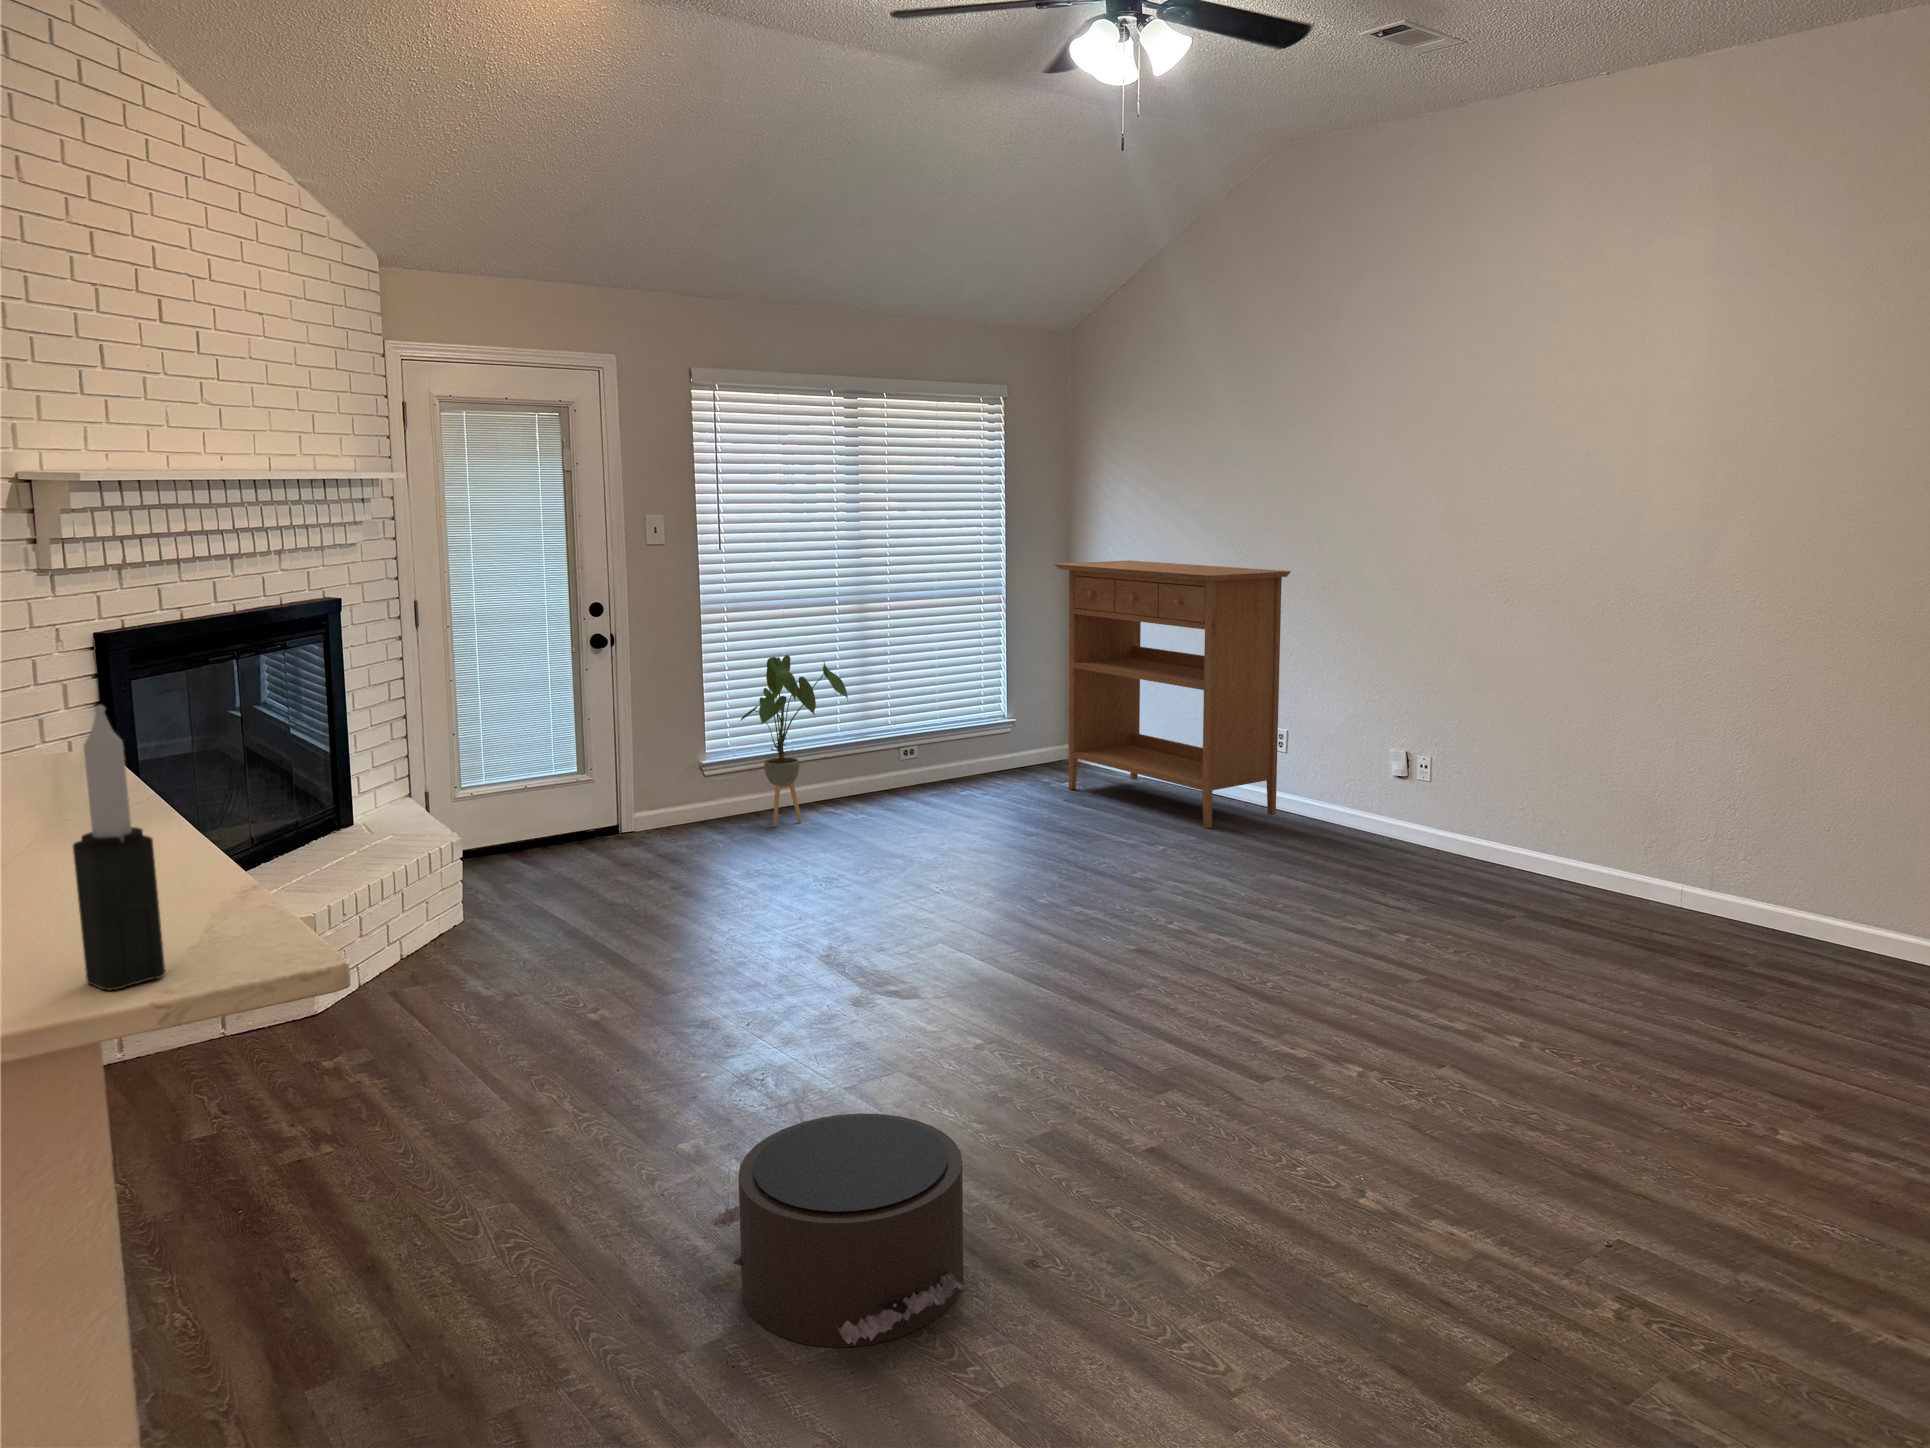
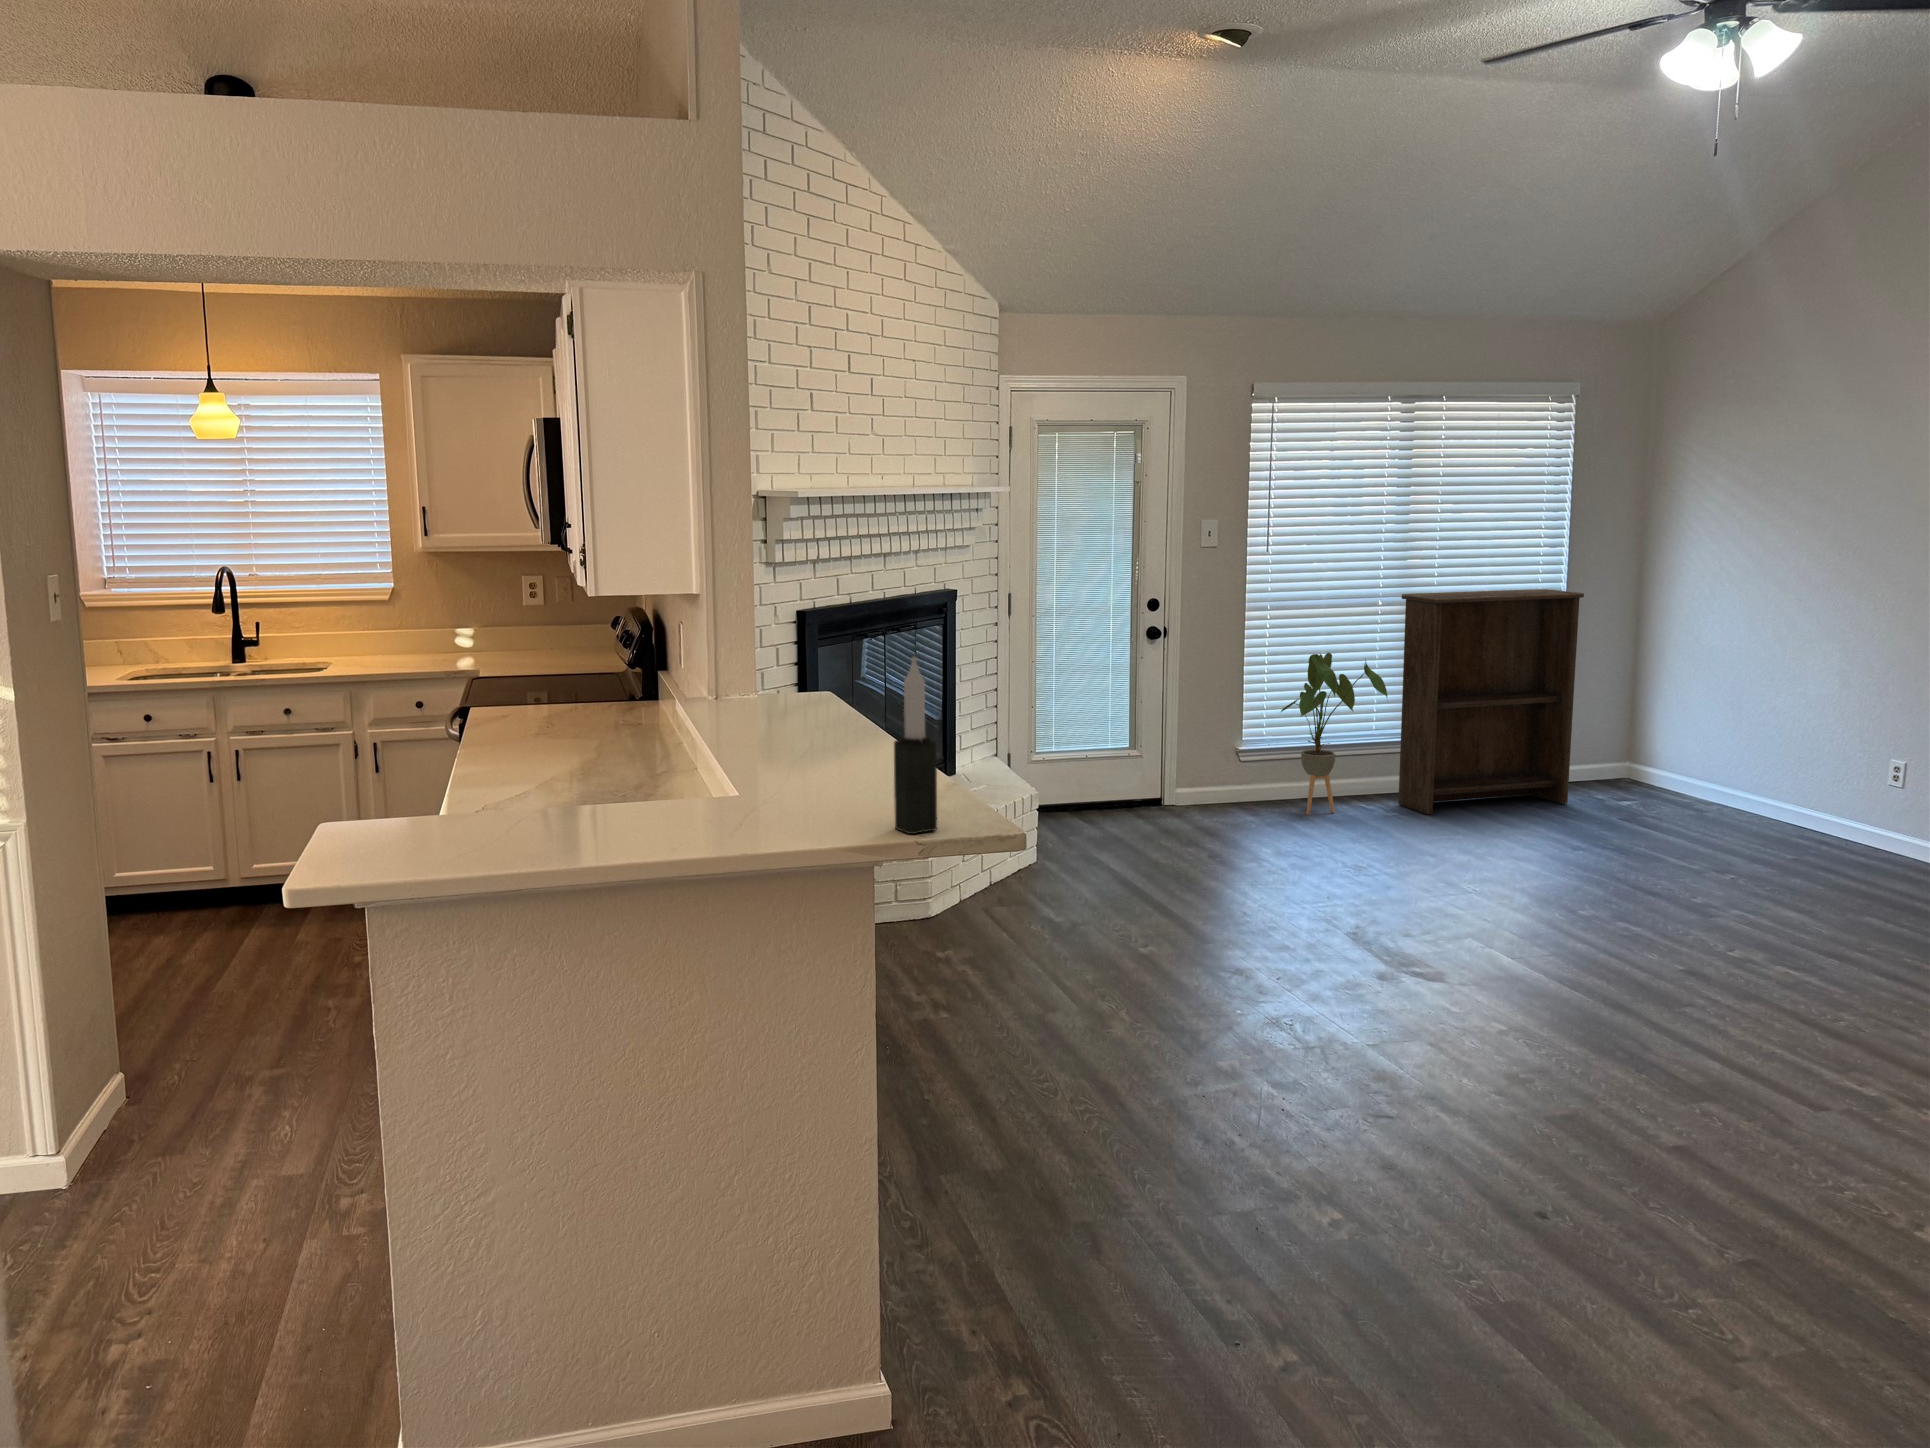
console table: present [1054,560,1291,828] -> none [1622,568,1921,862]
bookshelf: none [856,584,1023,814] -> present [1398,589,1584,814]
pouf: present [710,1113,966,1347] -> none [1246,1054,1478,1246]

